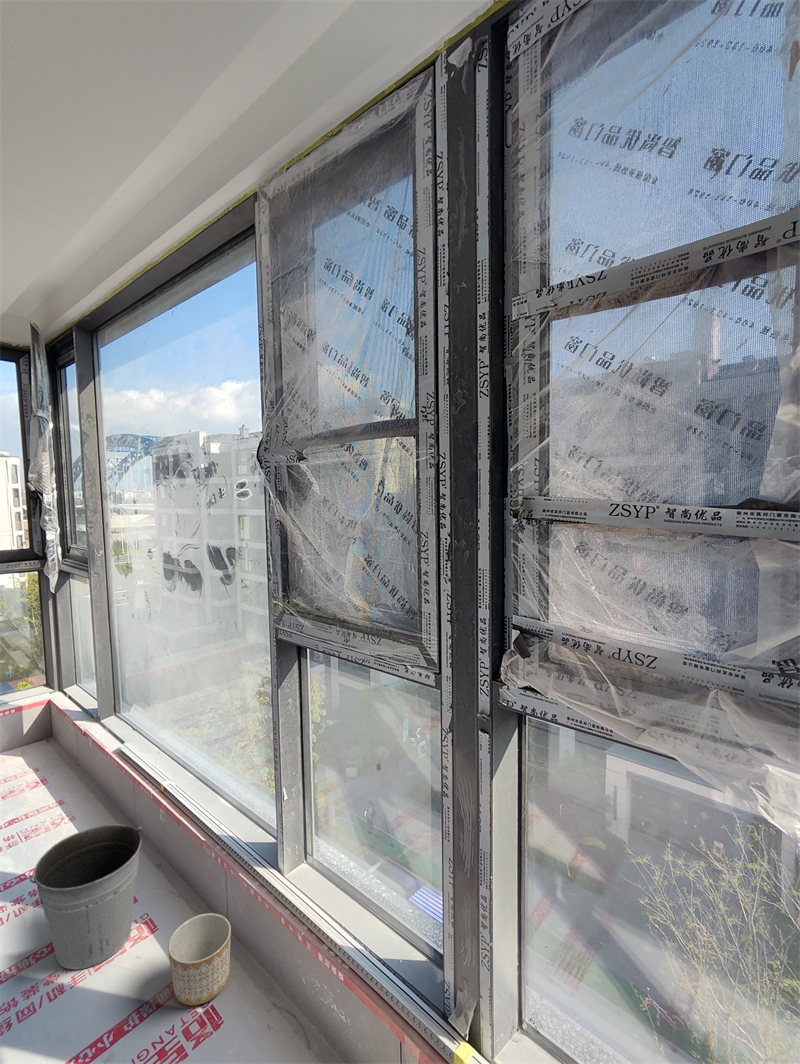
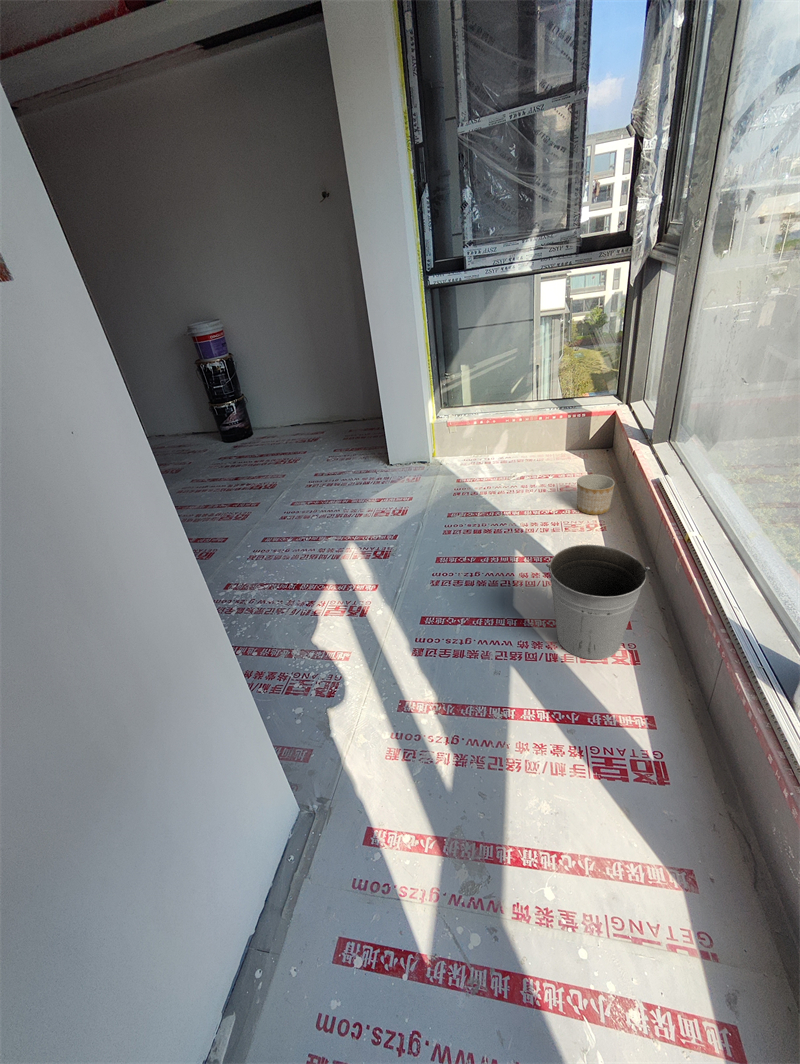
planter: present [168,913,231,1005] -> present [577,474,615,515]

